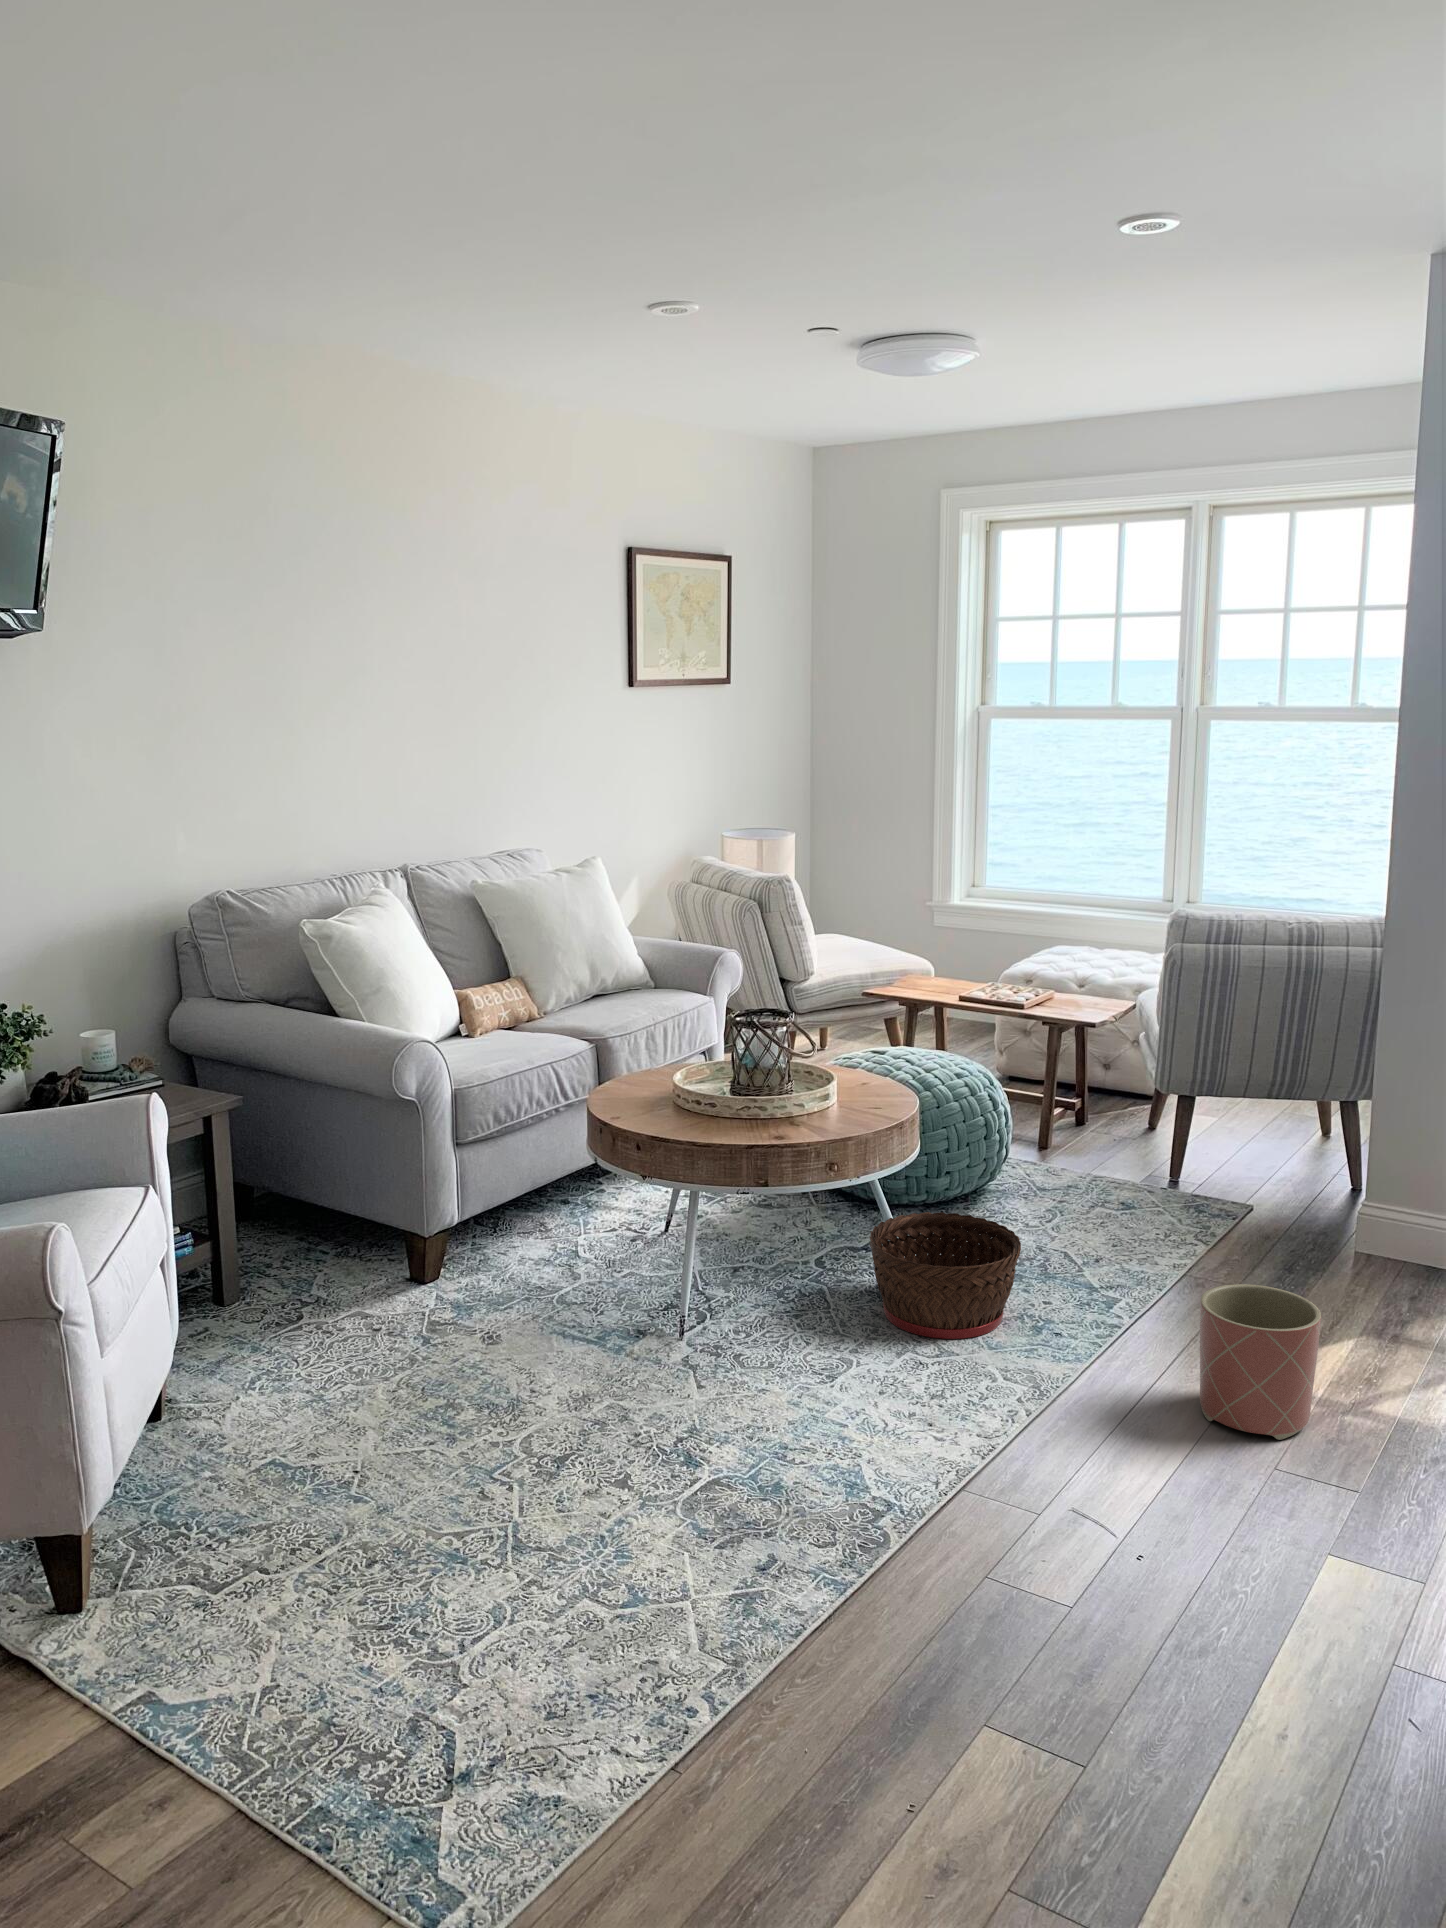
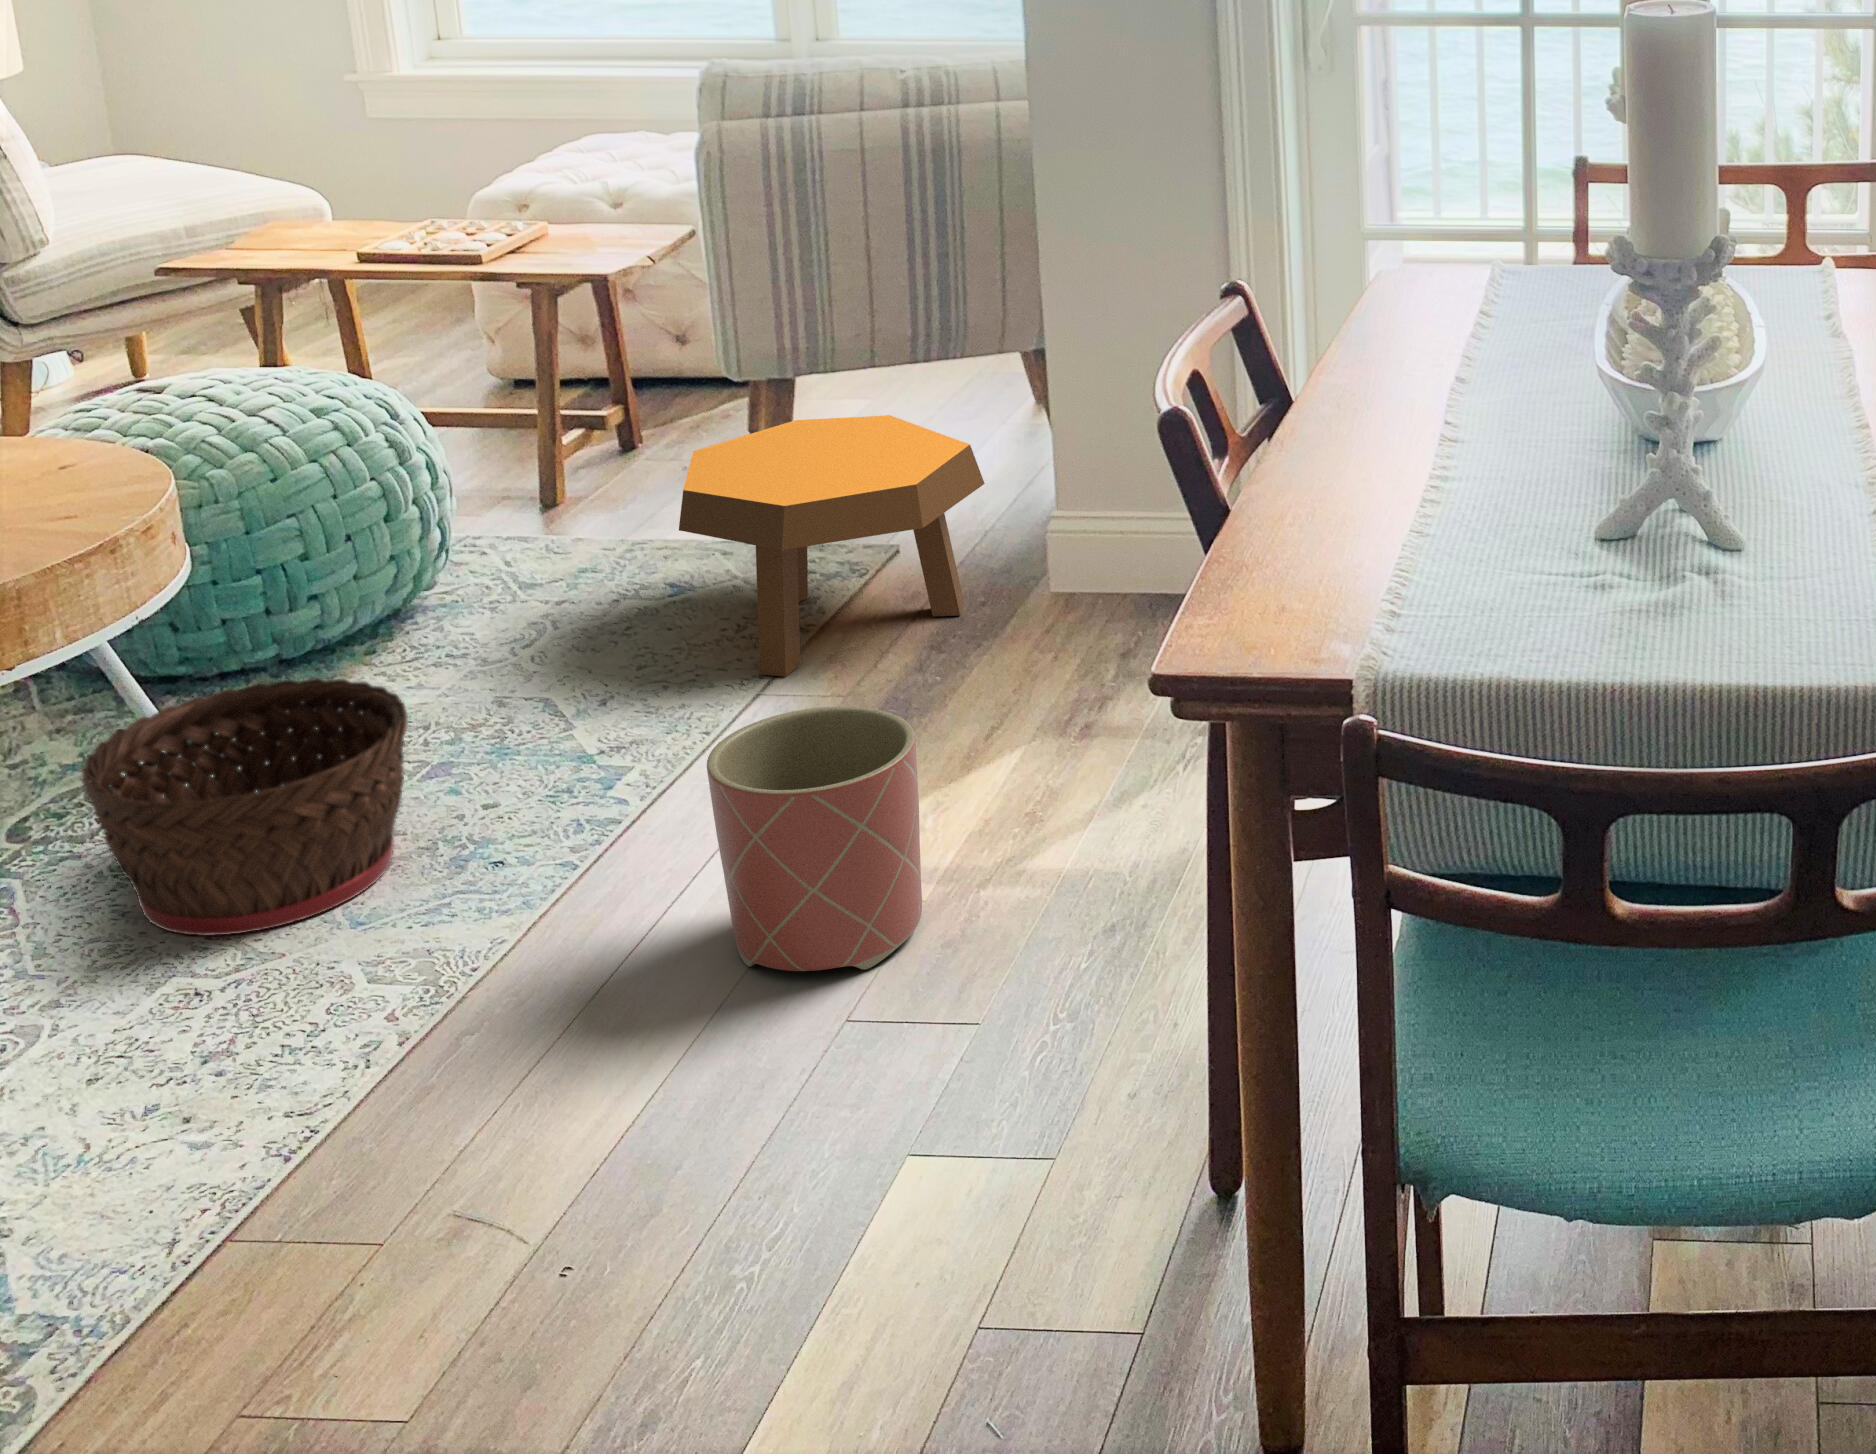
footstool: none [1145,1121,1324,1267] -> present [679,415,985,677]

